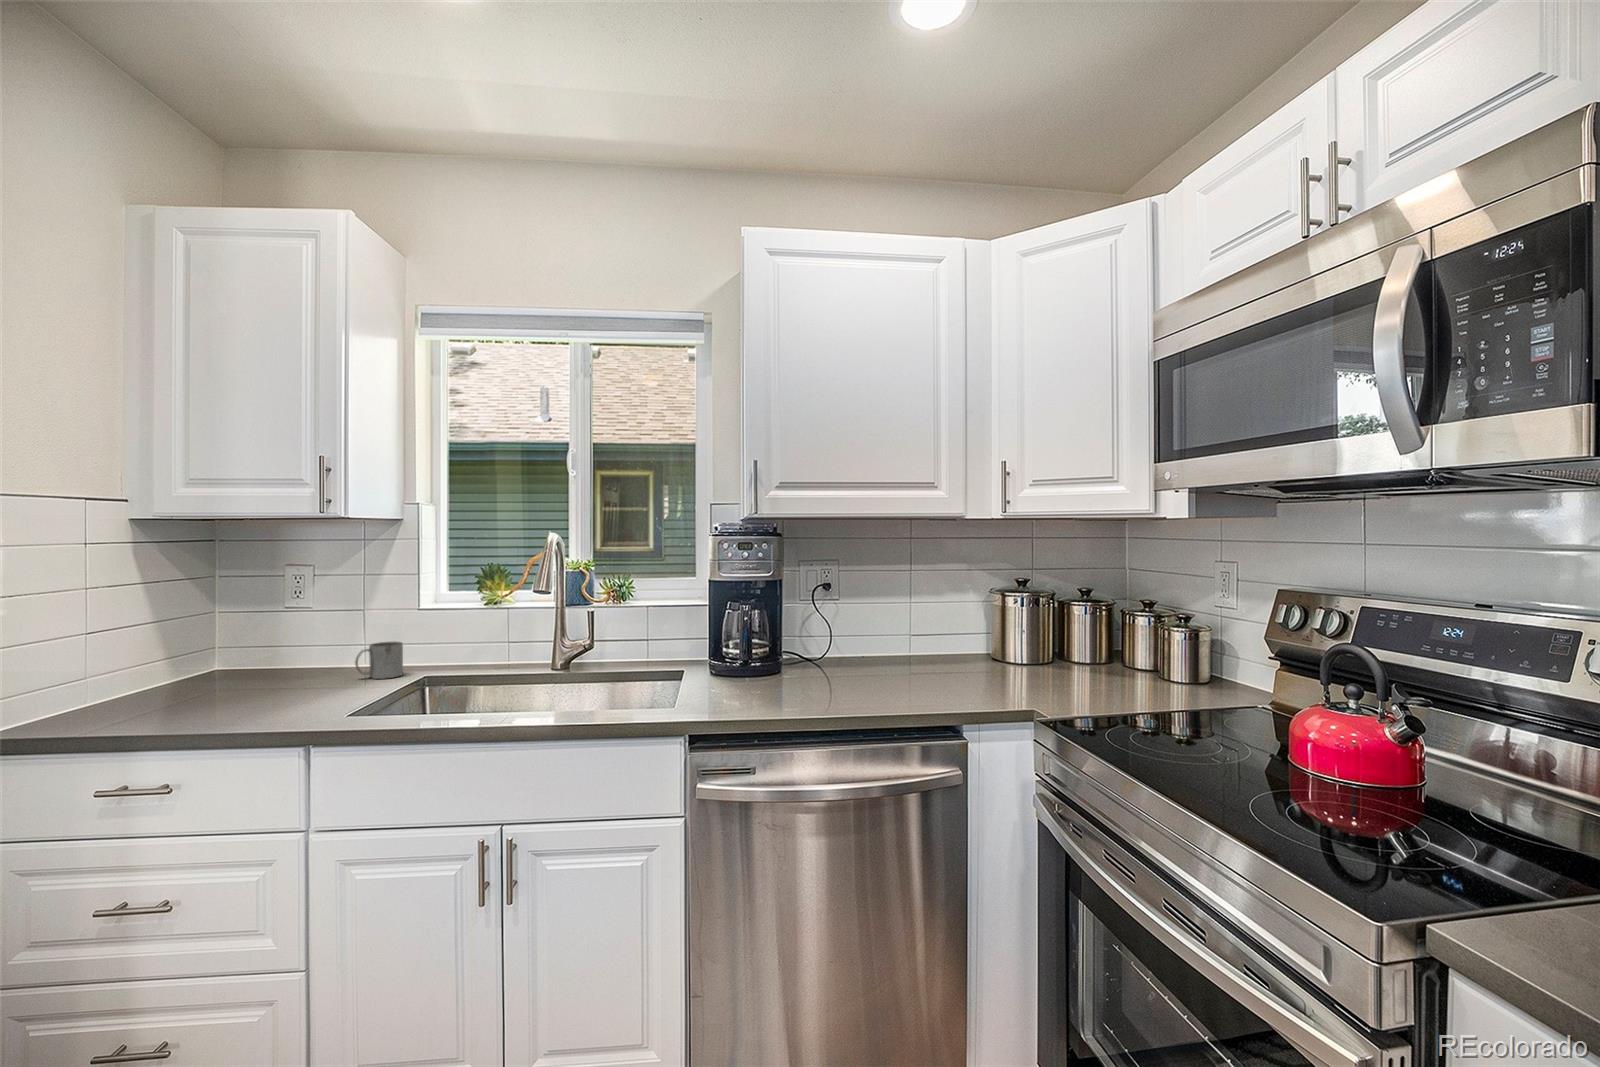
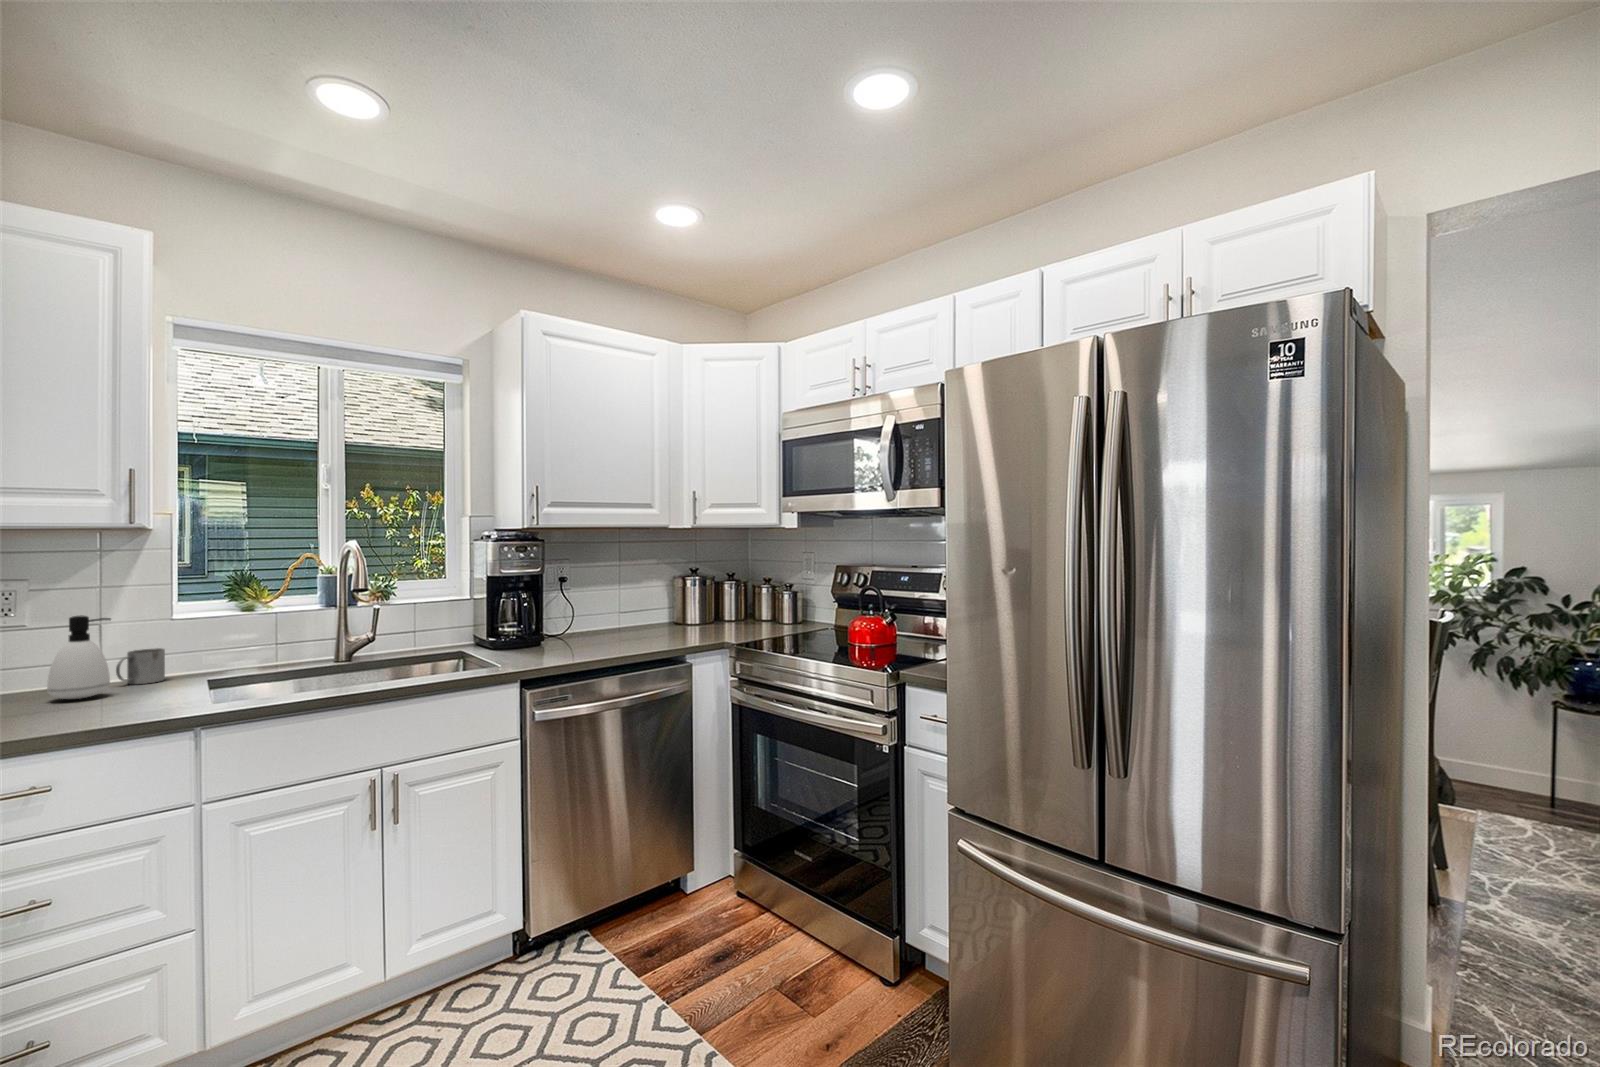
soap dispenser: none [273,607,328,693] -> present [47,615,111,699]

